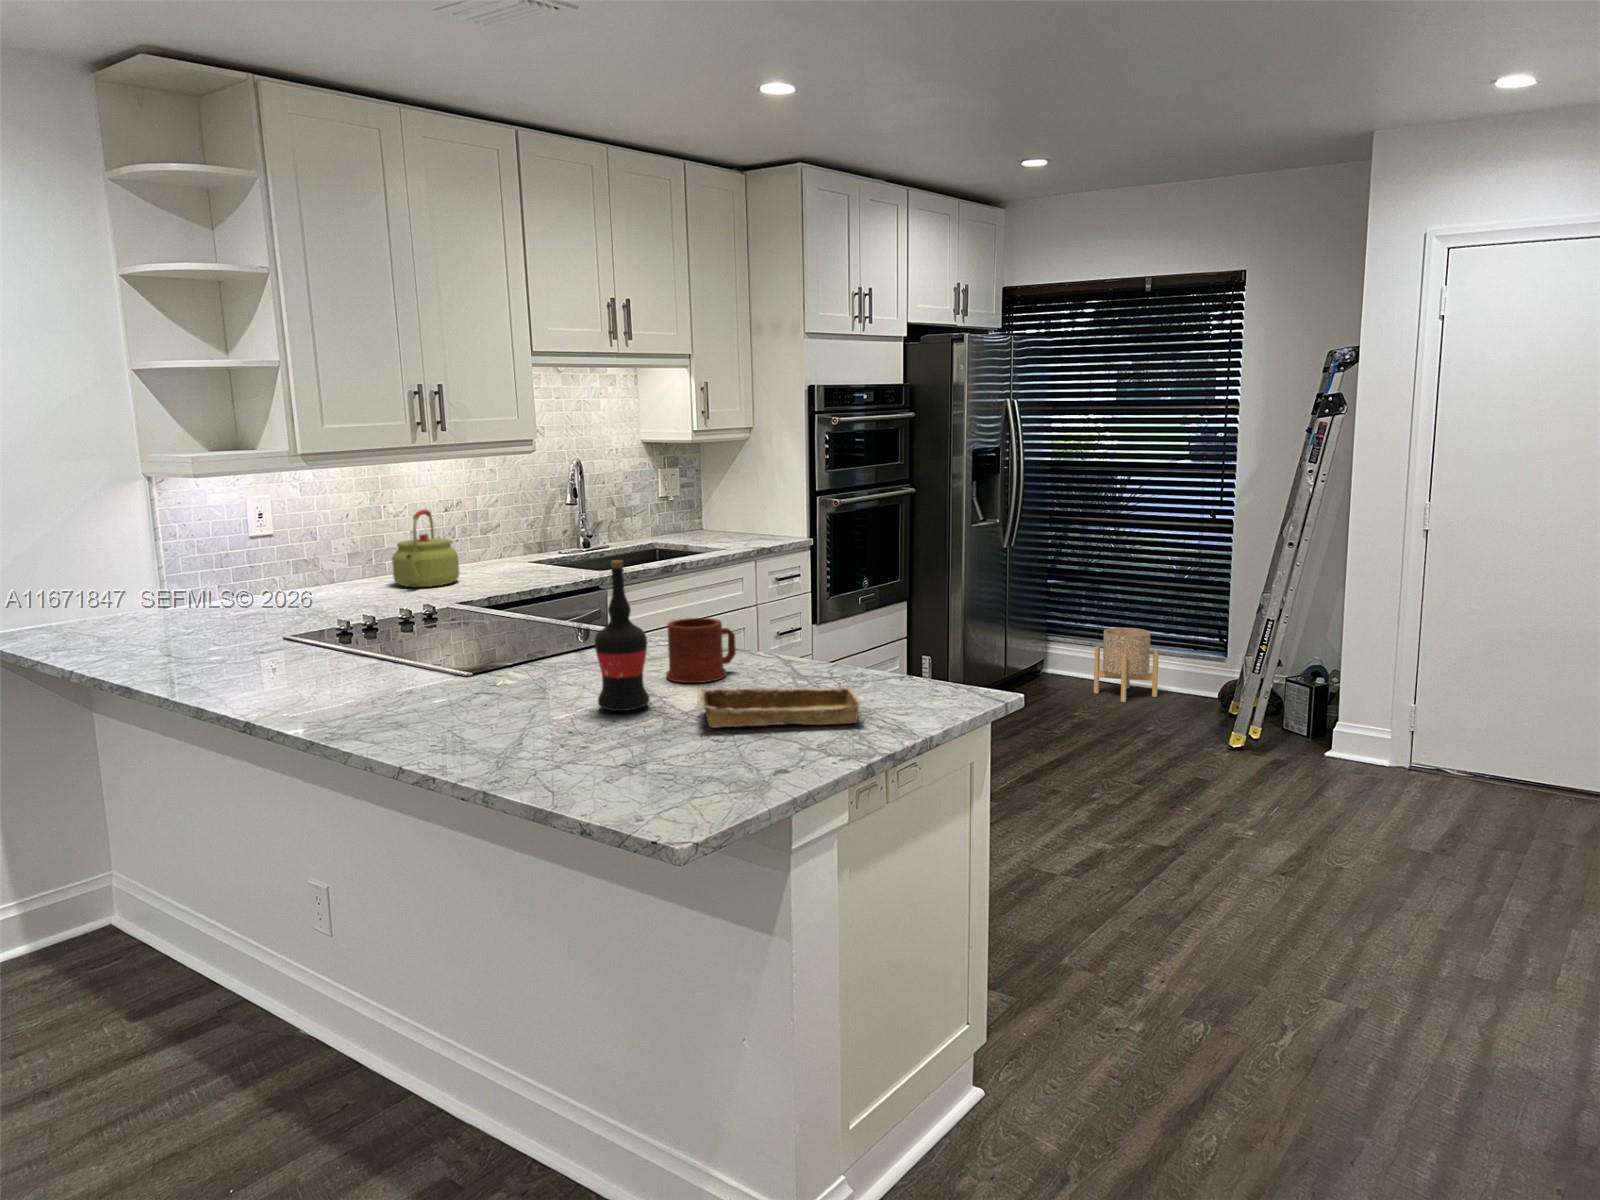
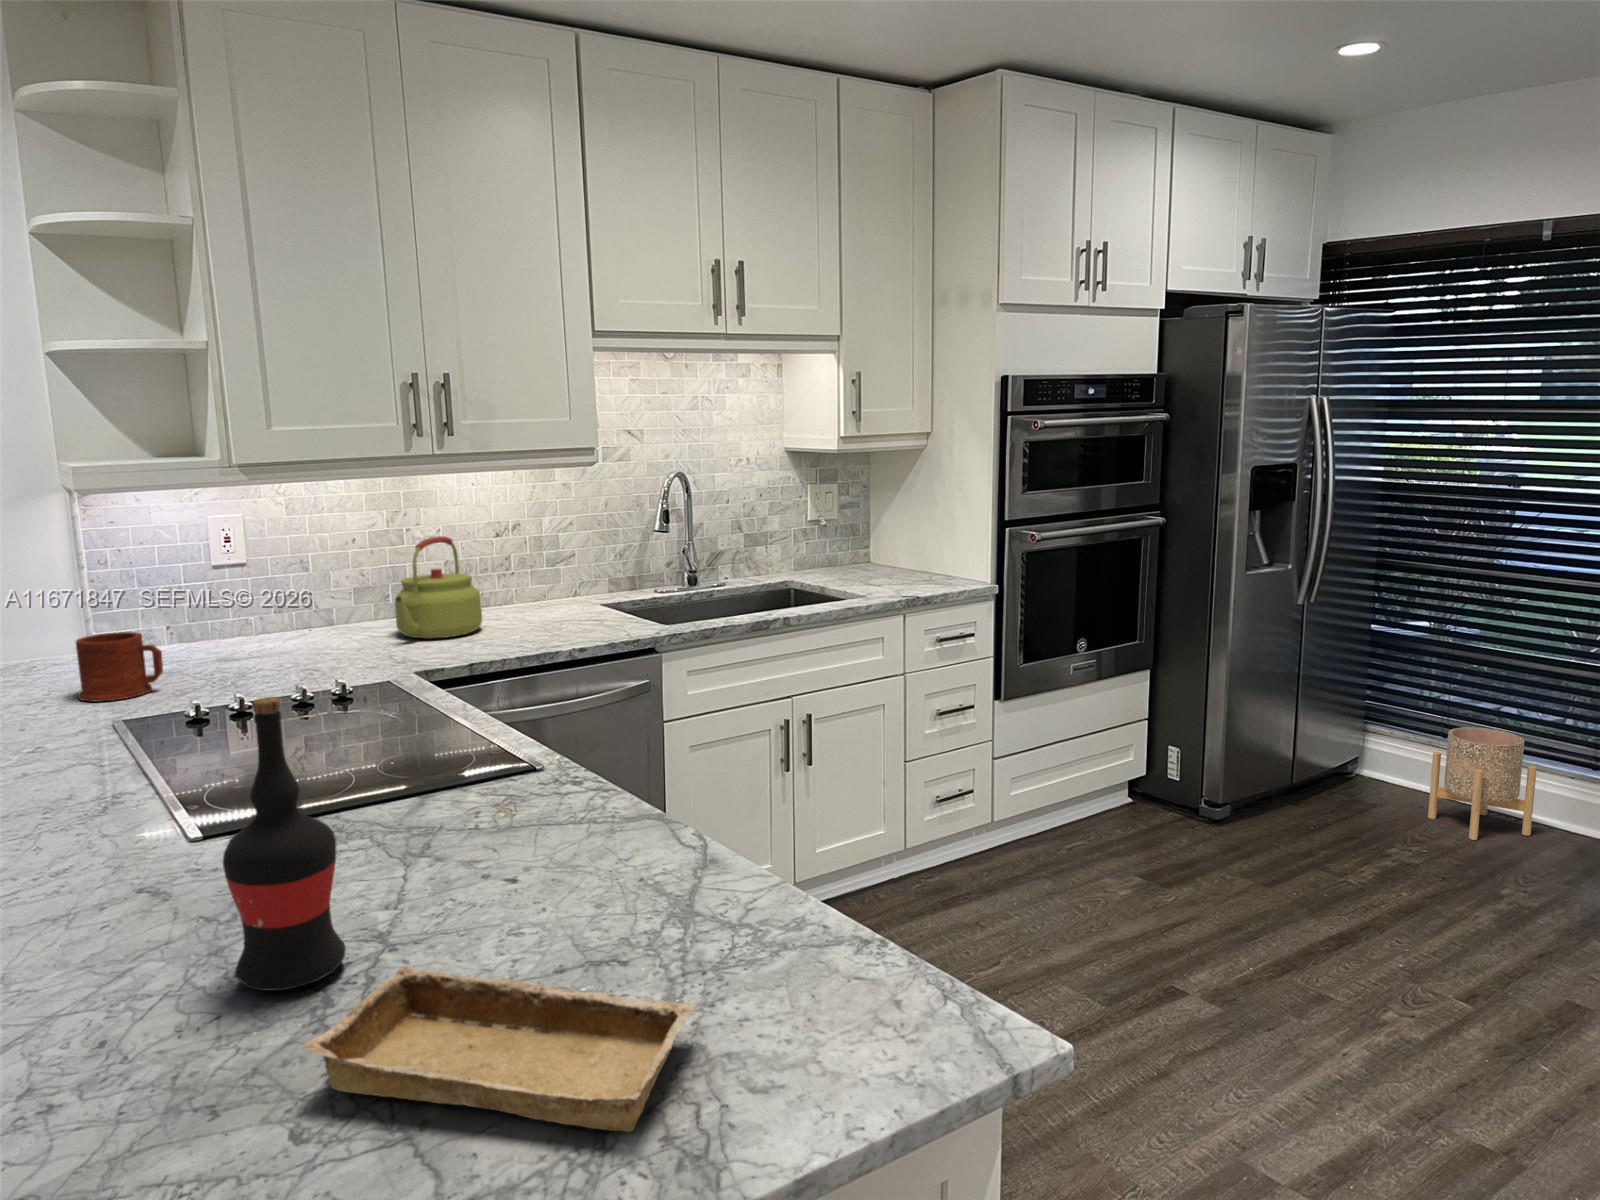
mug: present [666,618,736,683] -> present [76,632,163,702]

